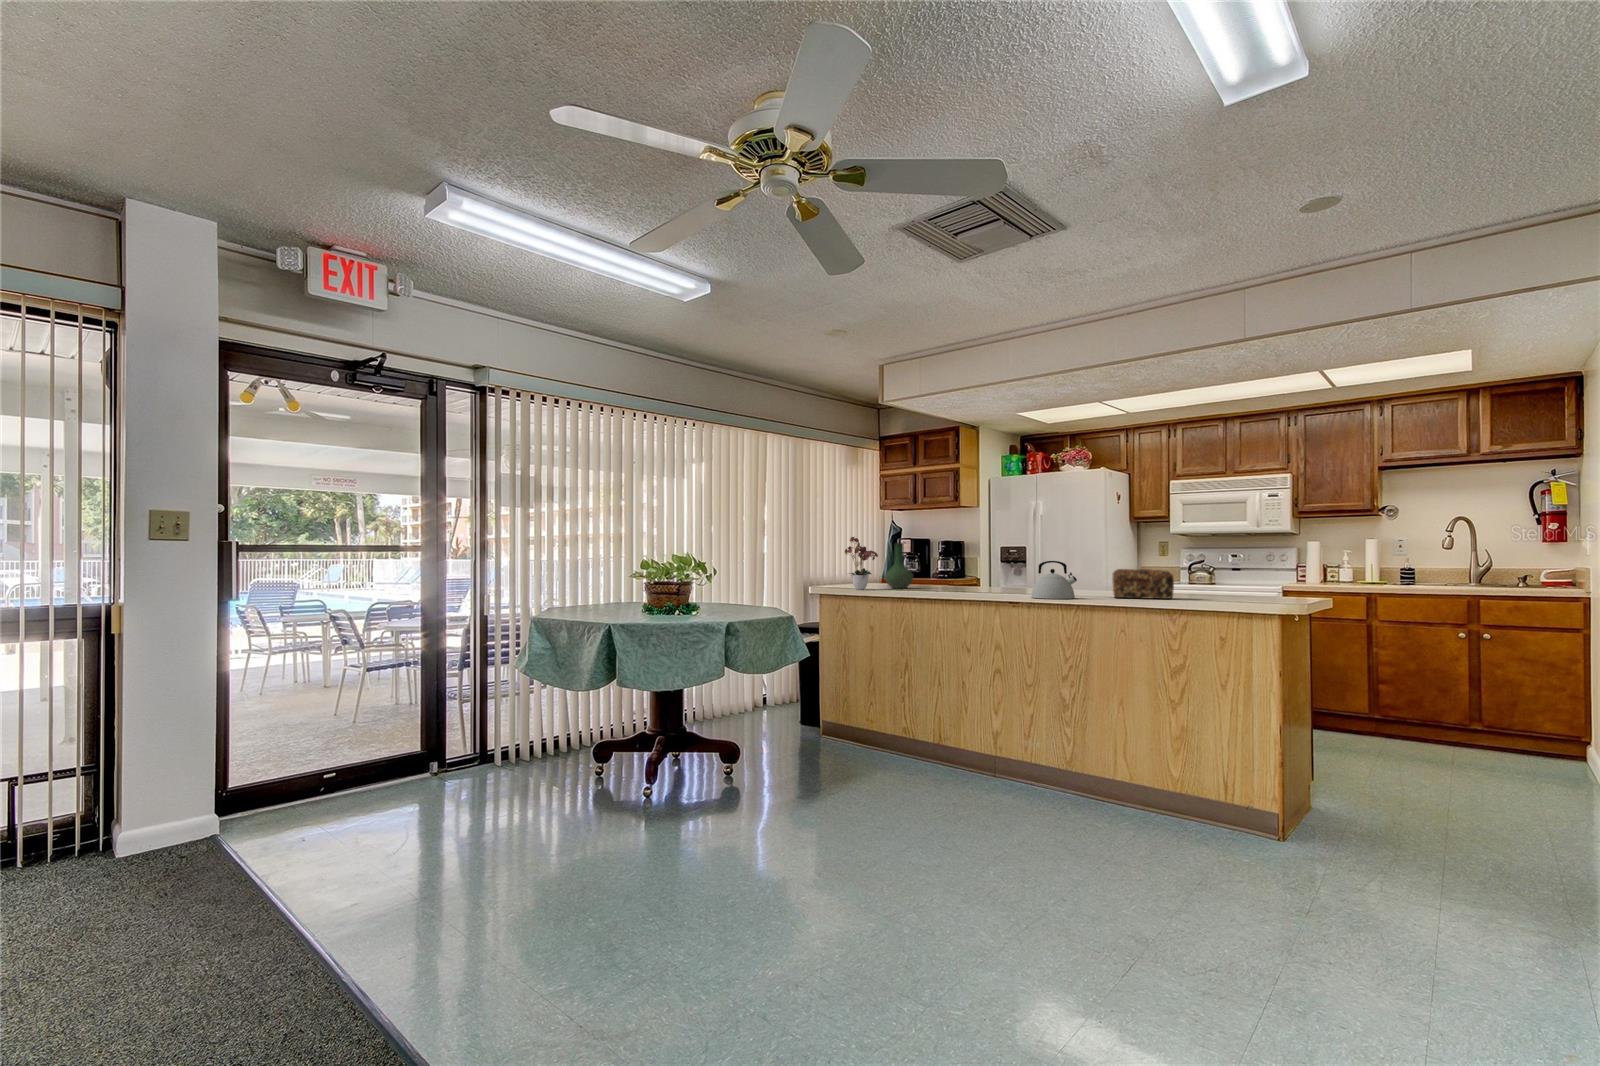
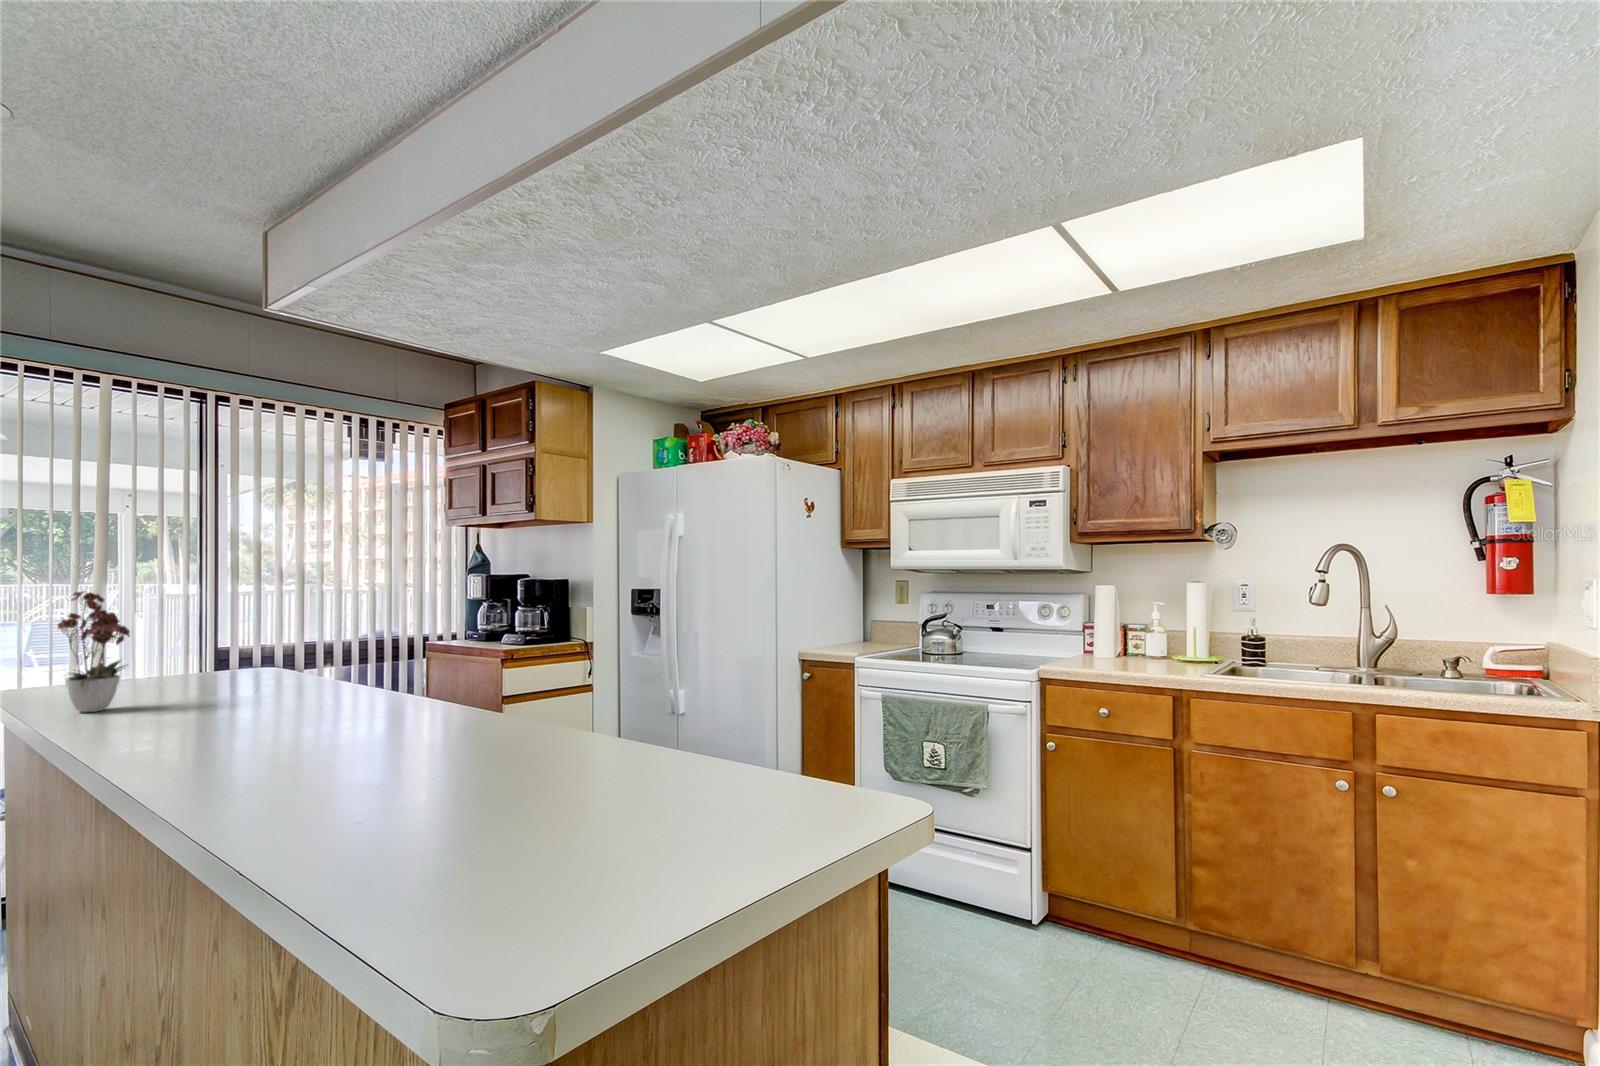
vase: present [885,543,913,588] -> none [216,598,289,697]
kettle: present [1031,561,1077,599] -> none [100,696,268,834]
bread loaf: present [1112,569,1174,599] -> none [375,712,570,822]

